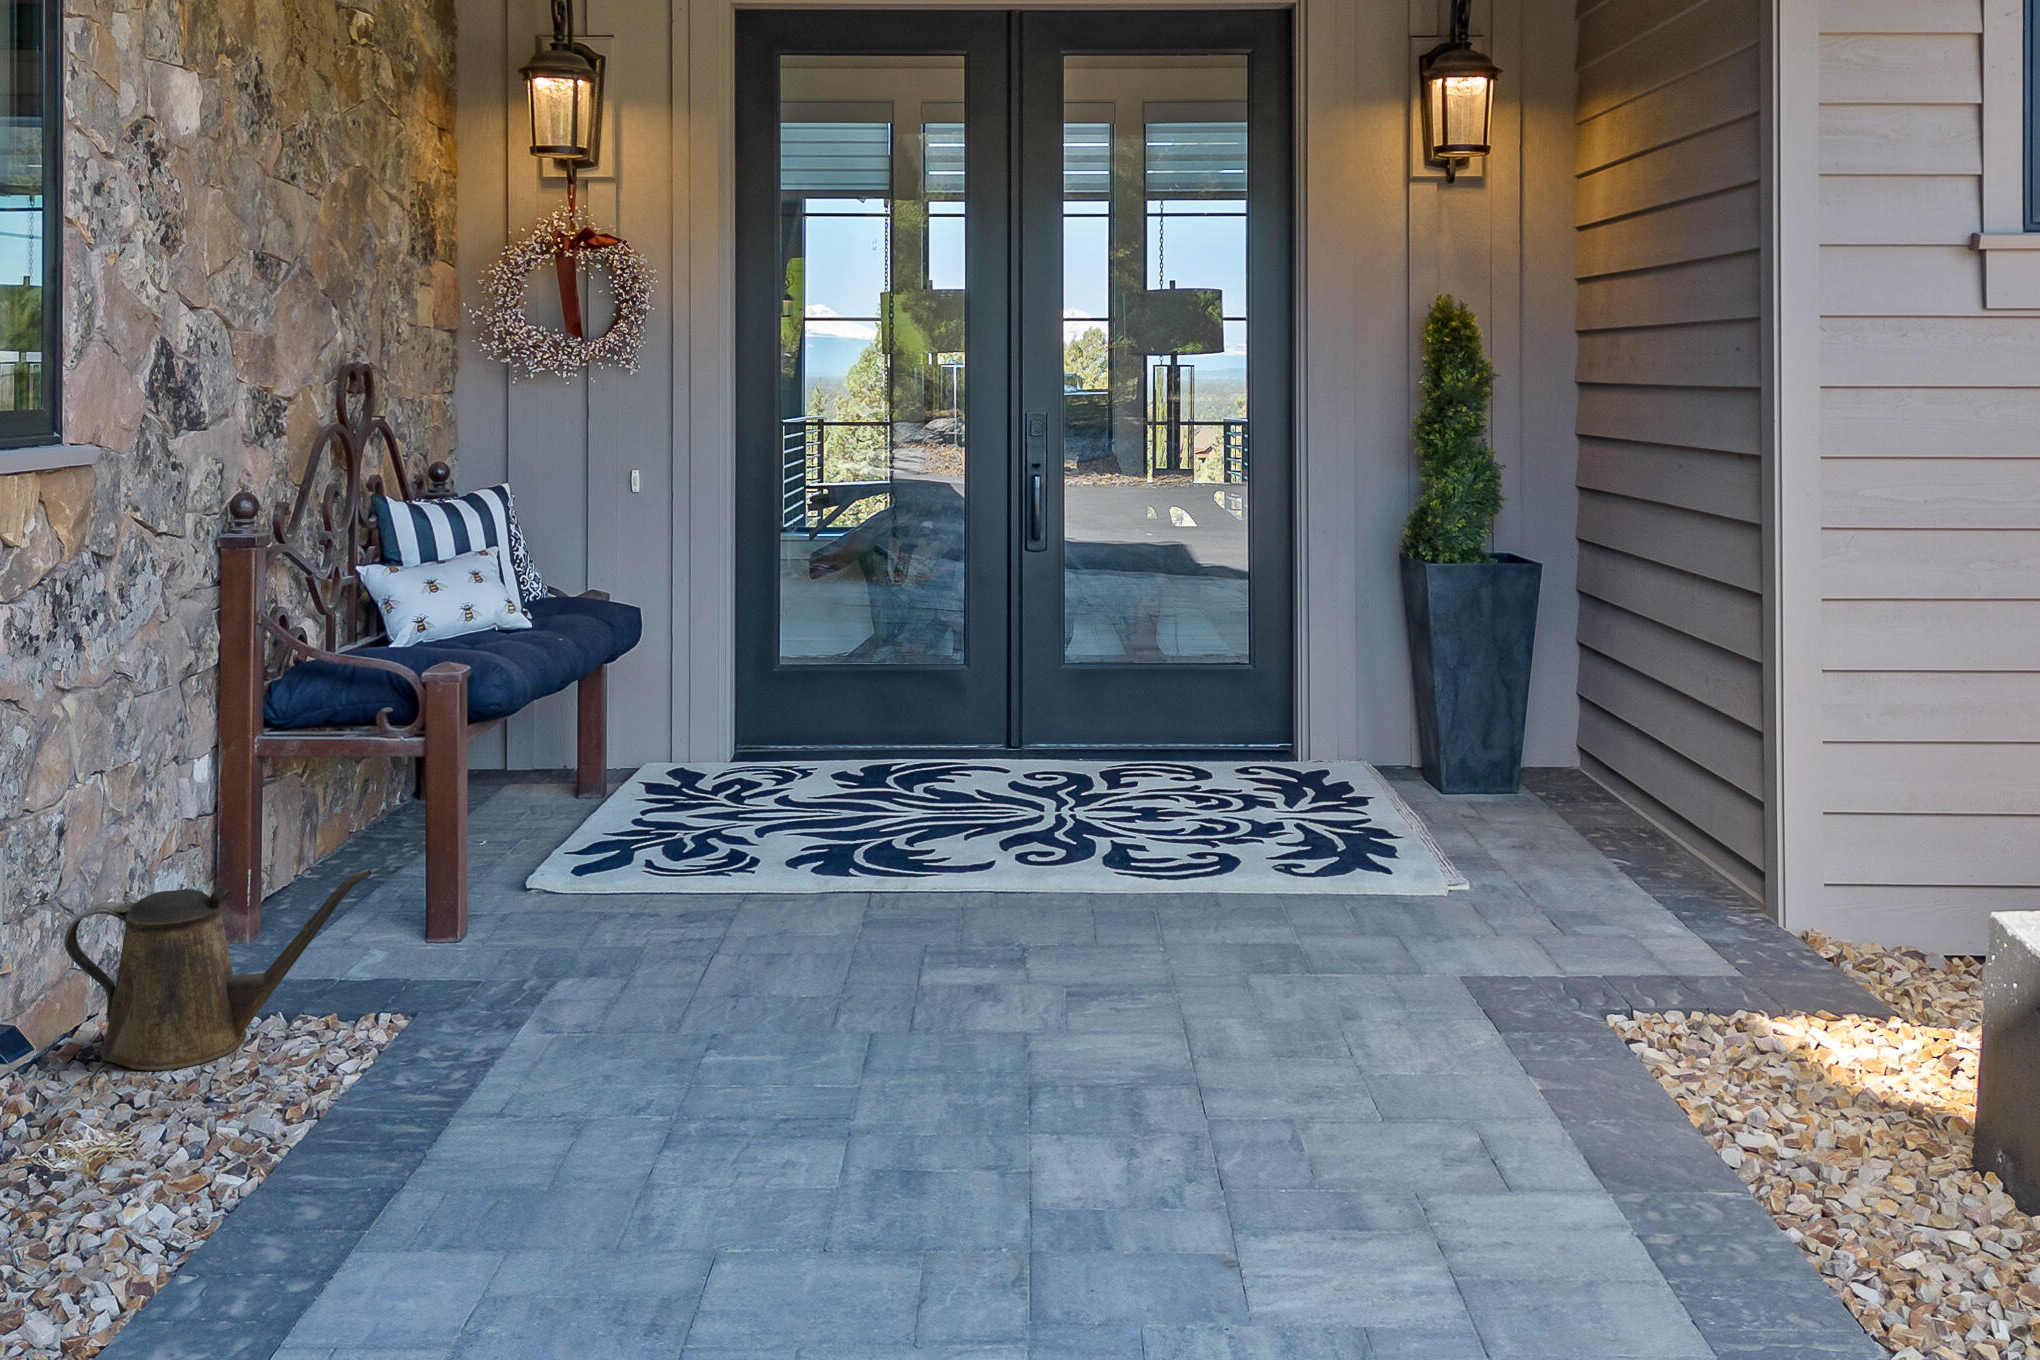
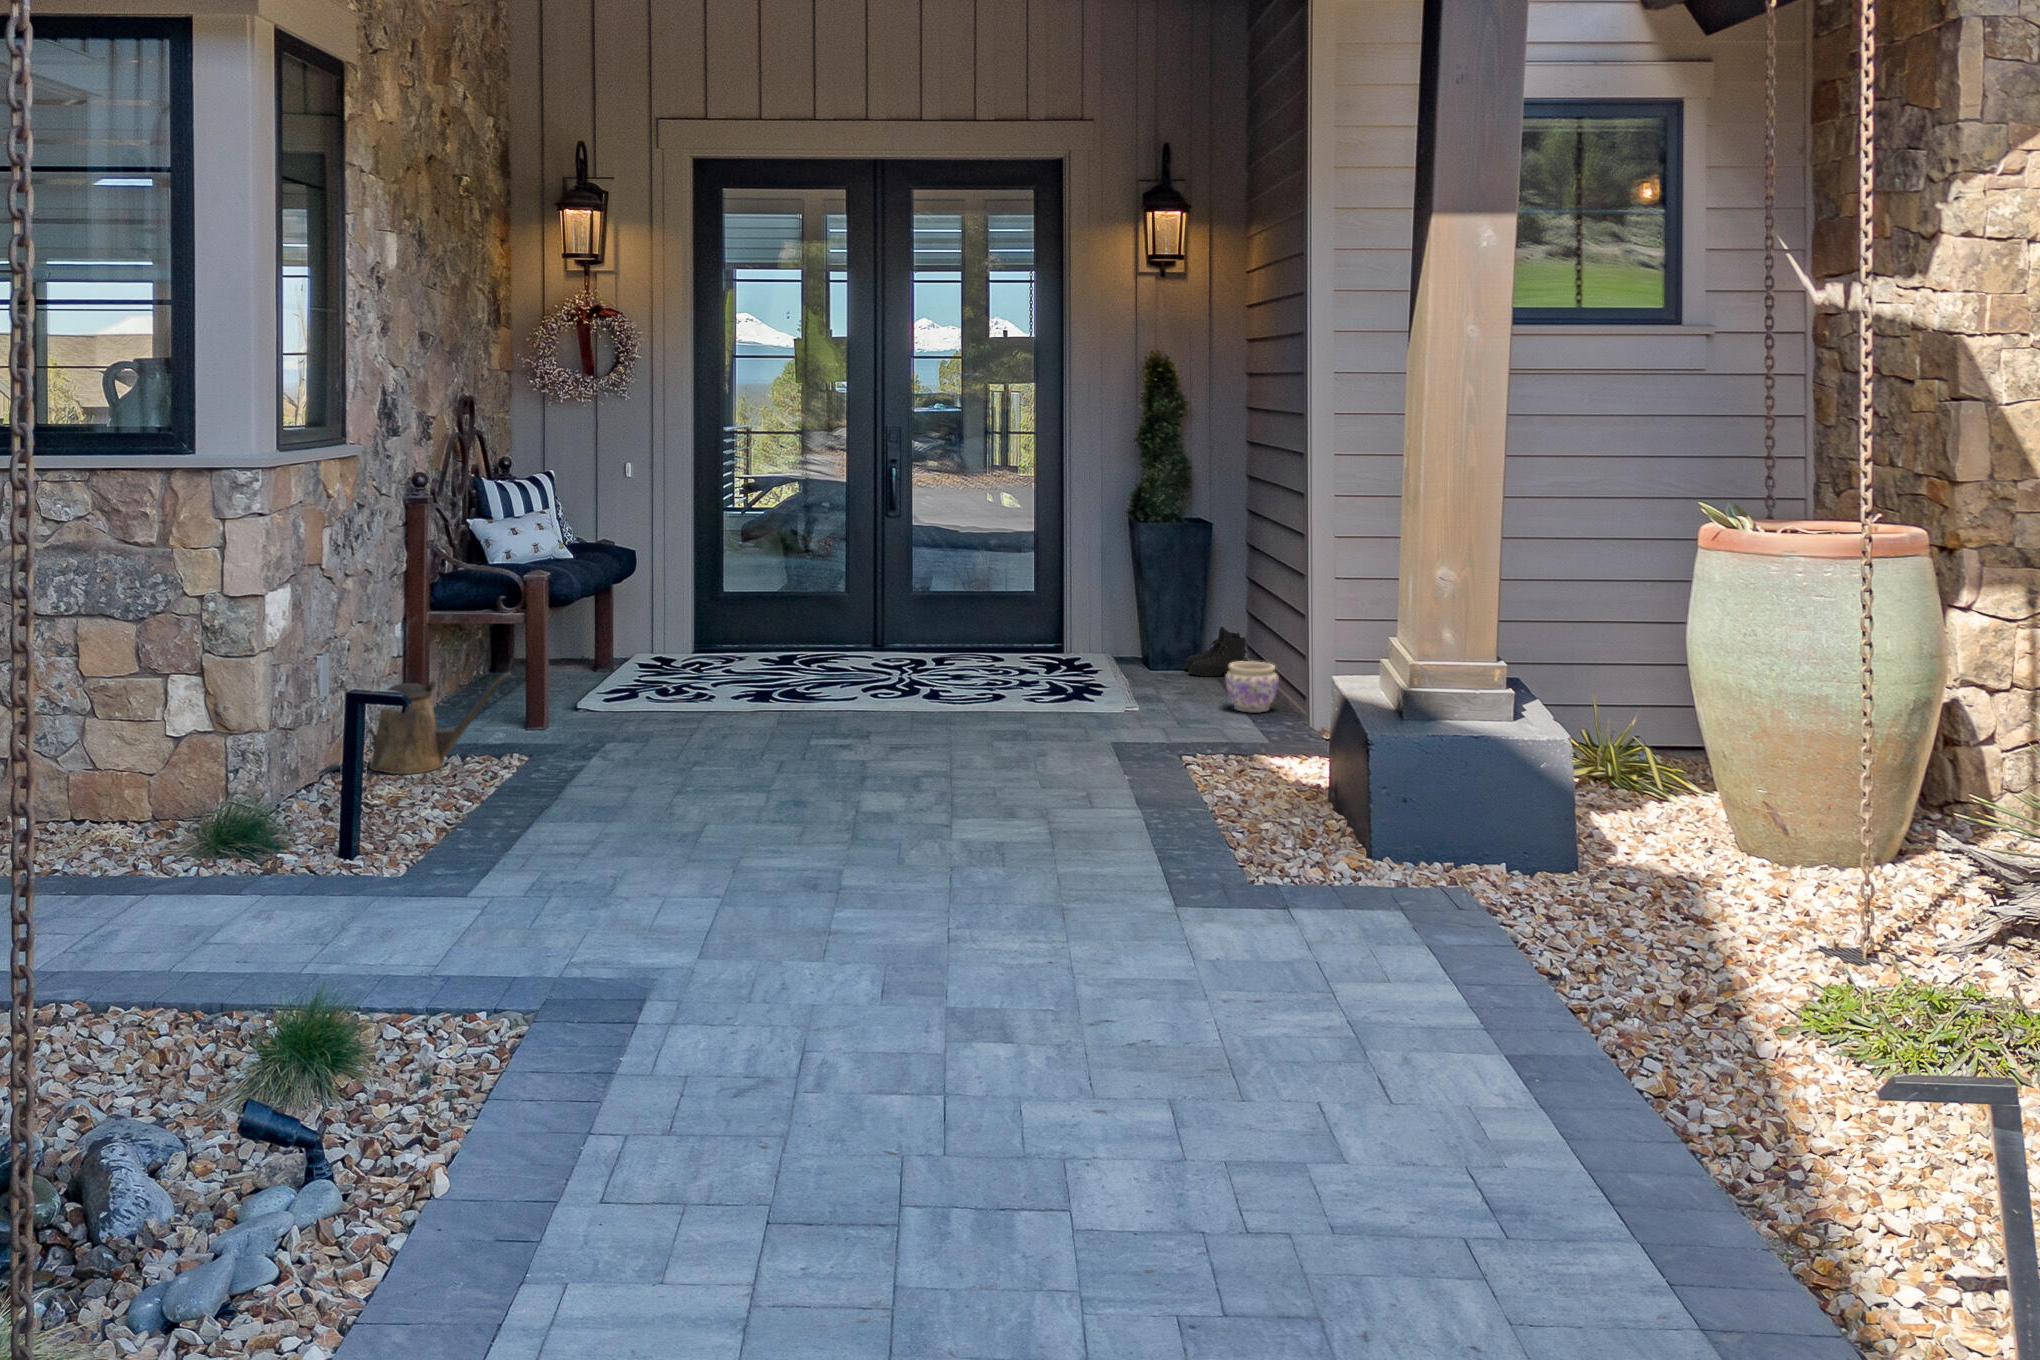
boots: none [1493,730,1598,812] -> present [1184,627,1248,677]
planter: none [1605,805,1697,896] -> present [1226,661,1279,713]

